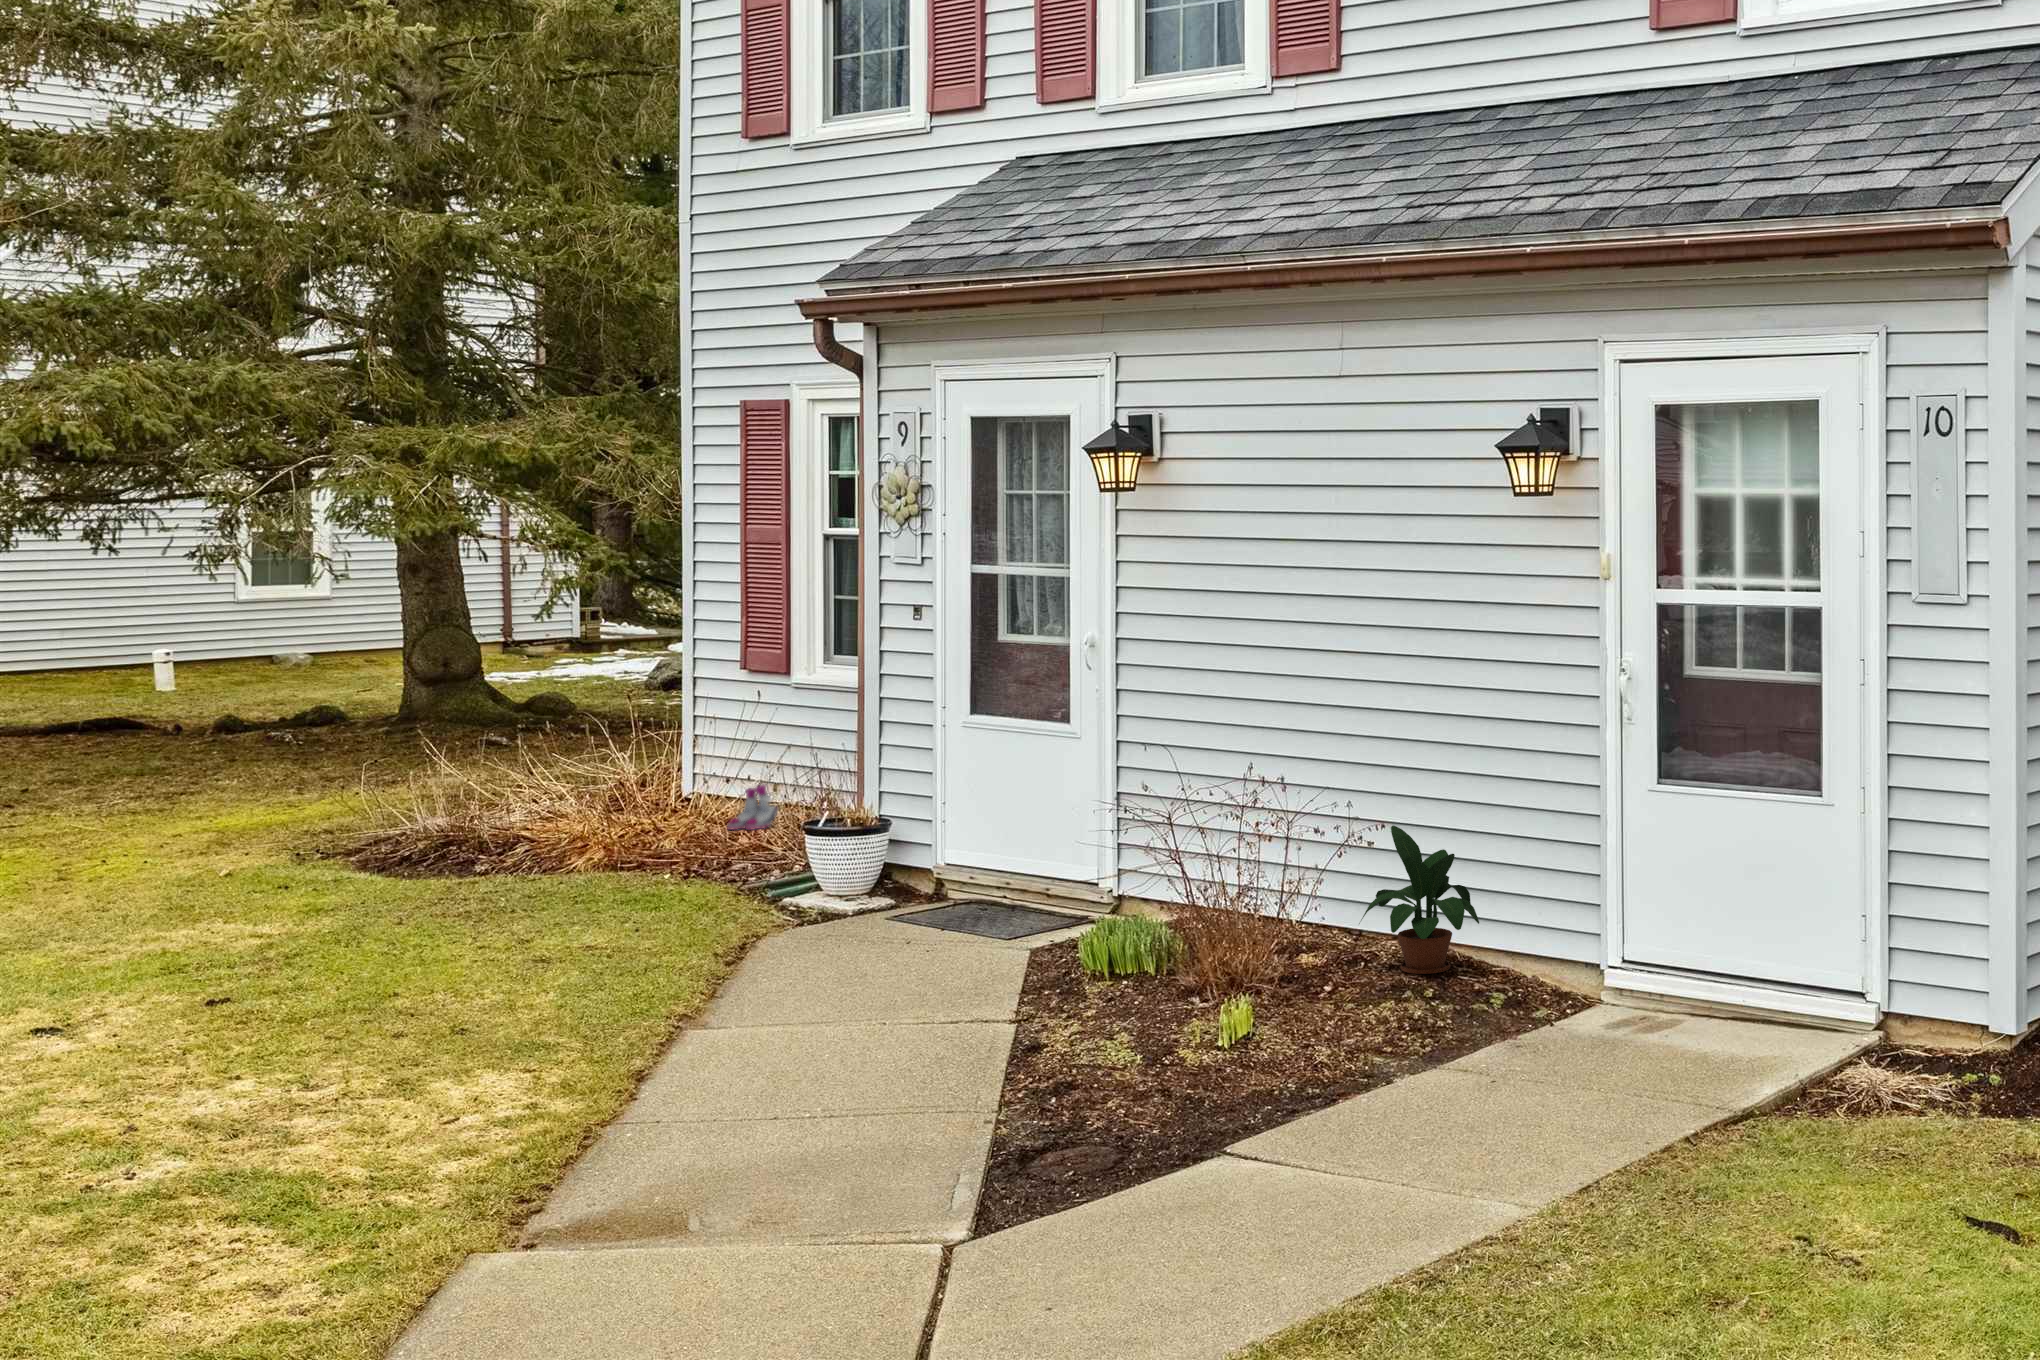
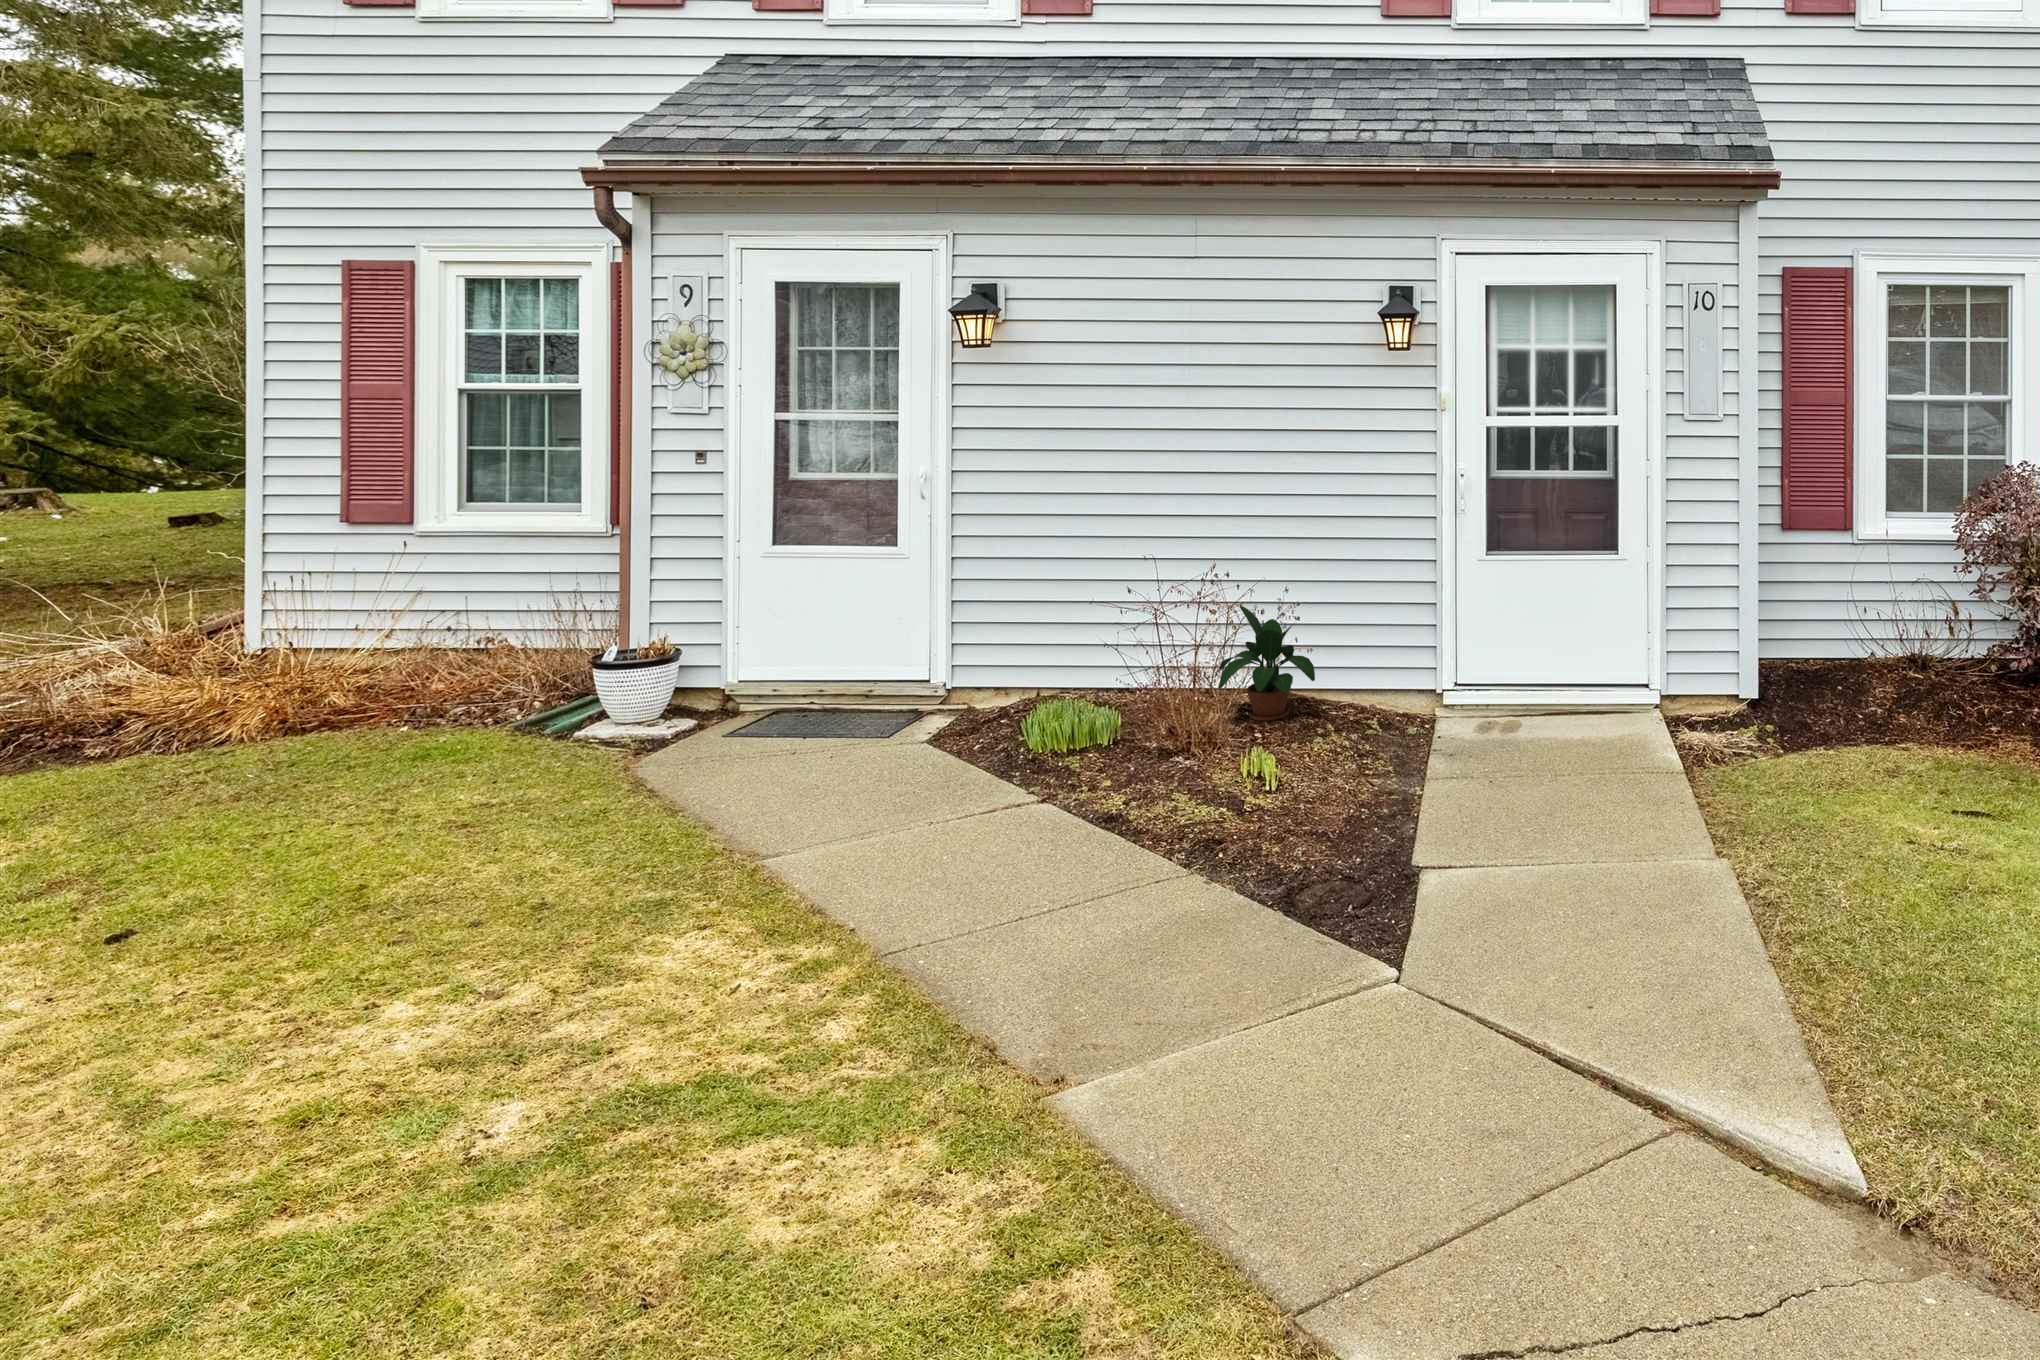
boots: present [727,785,778,830] -> none [340,633,408,683]

